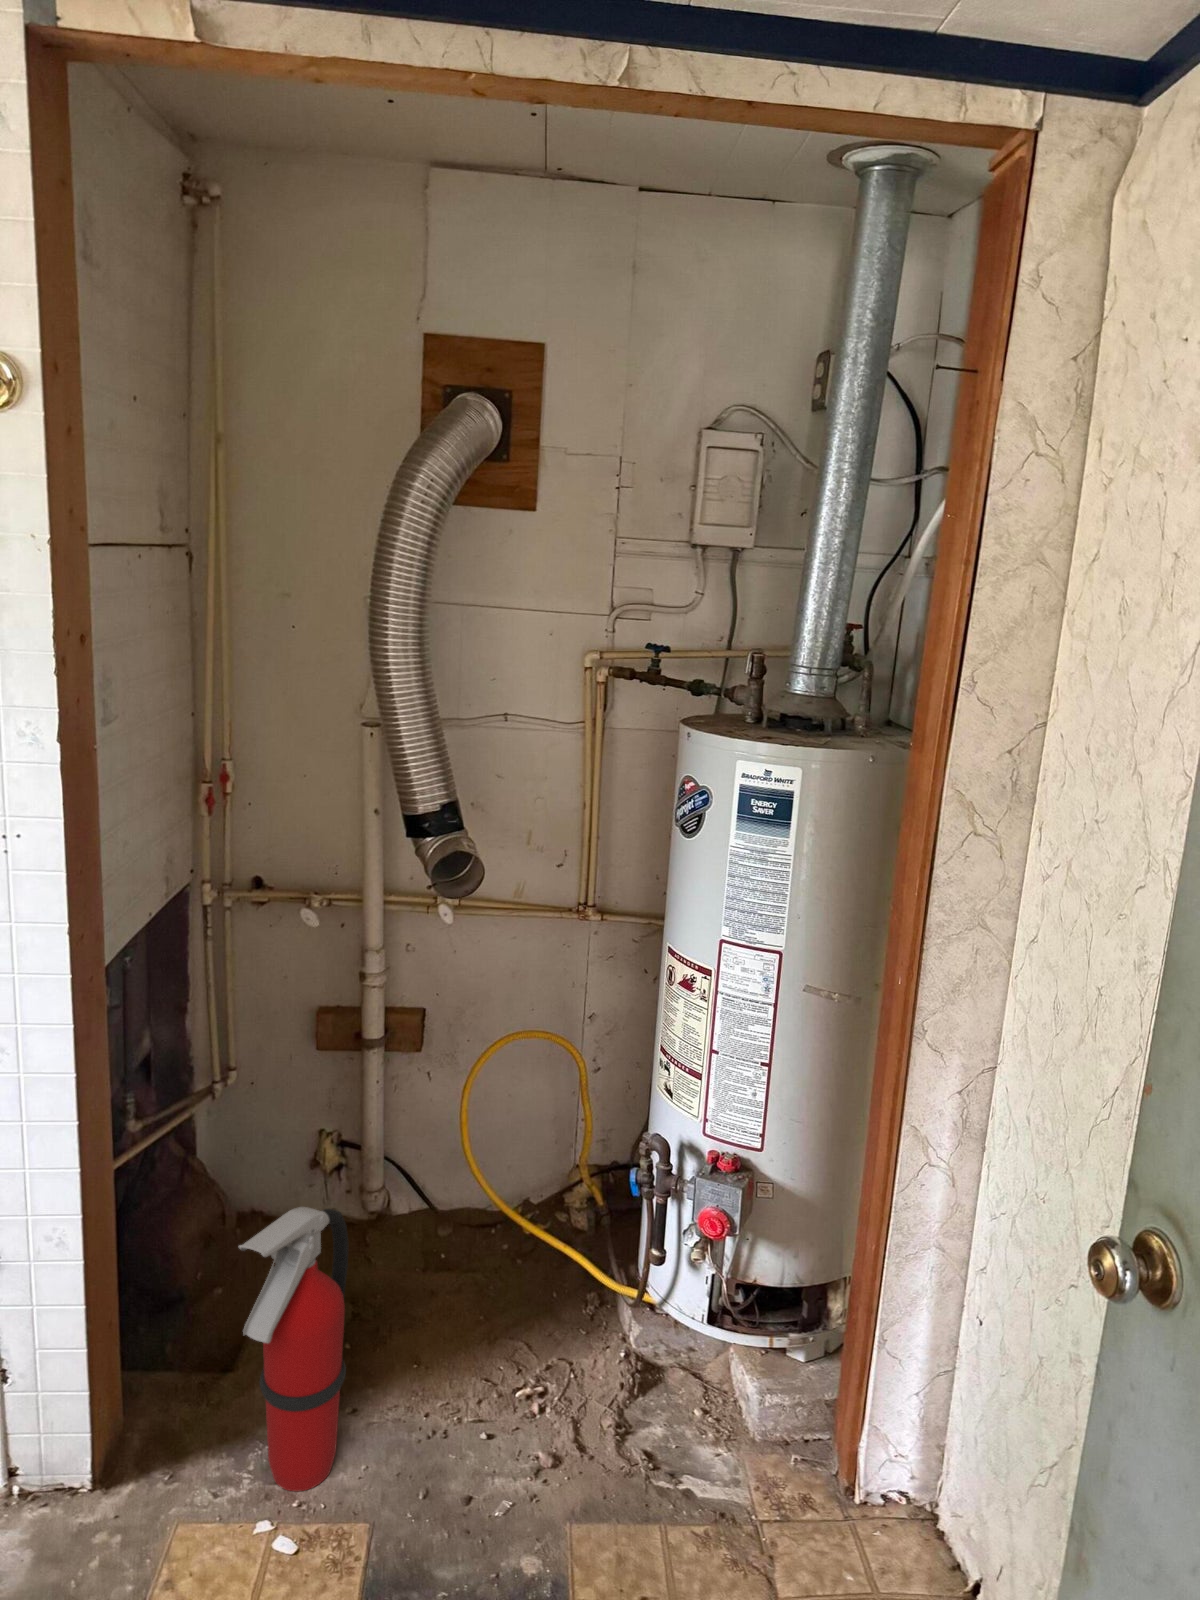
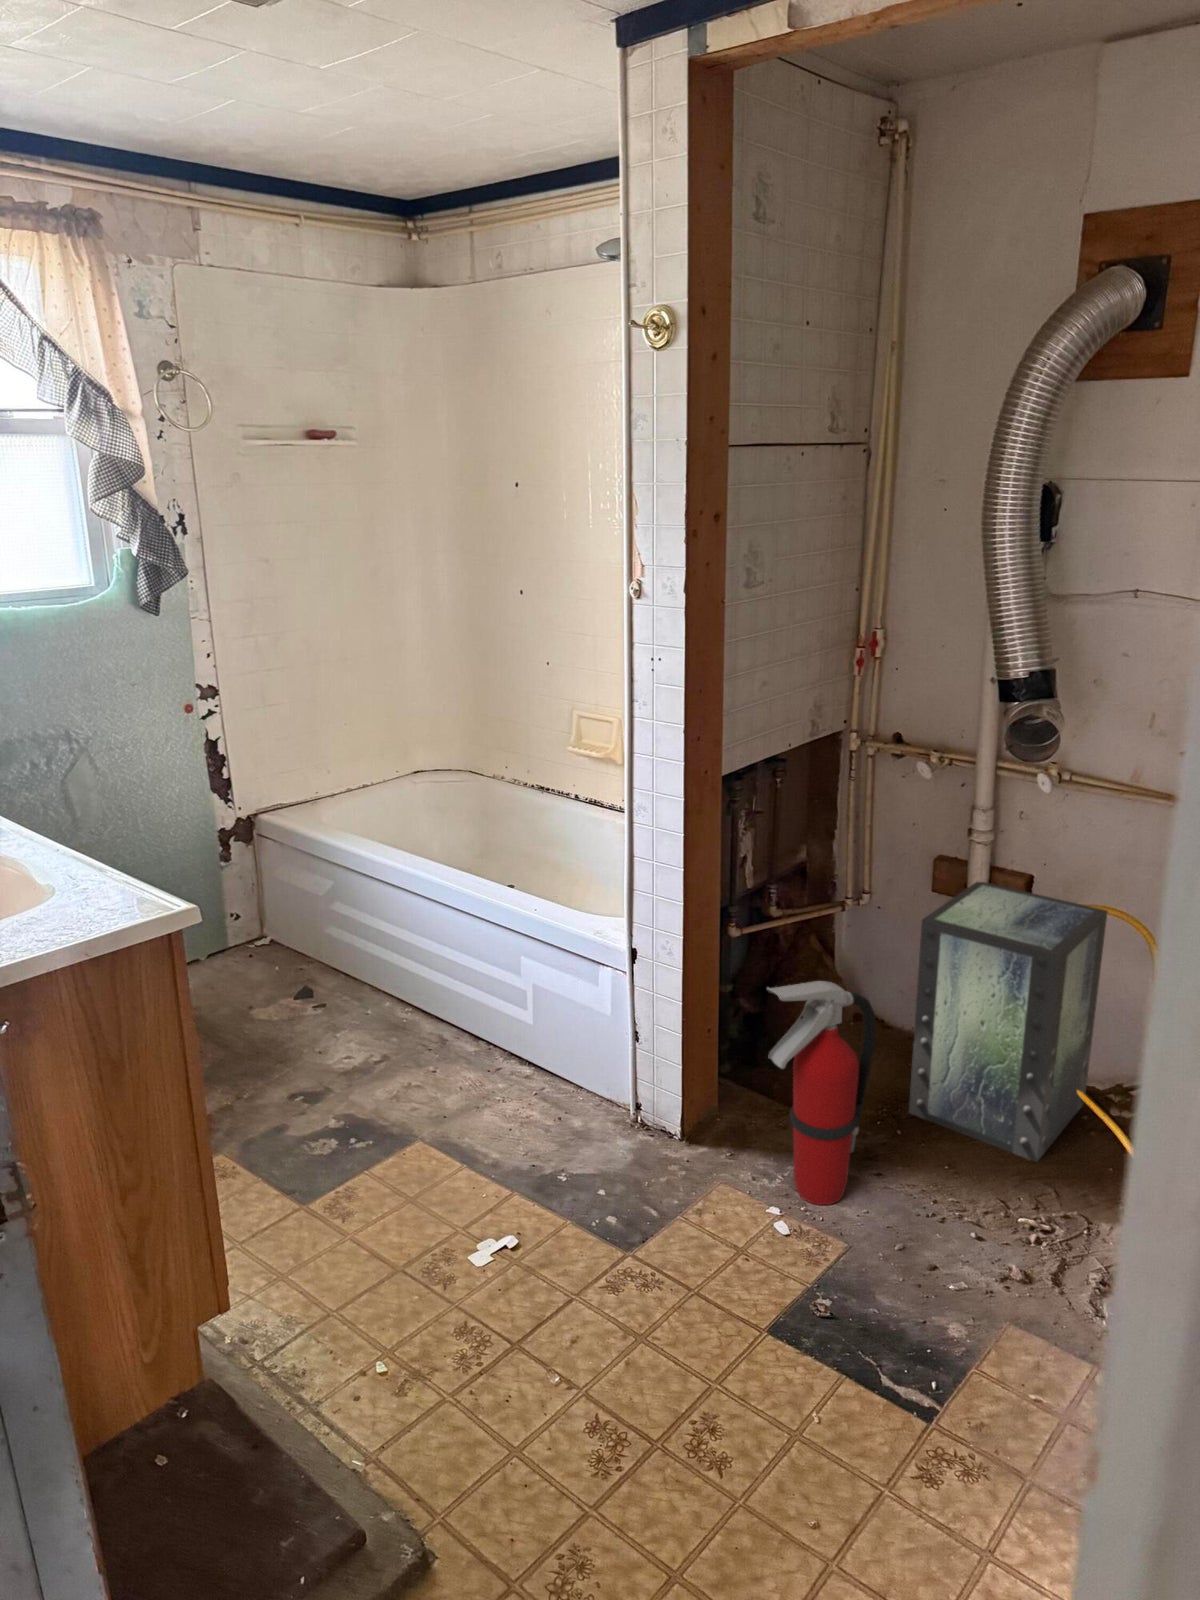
storage box: none [345,1029,506,1316] -> present [909,882,1107,1162]

